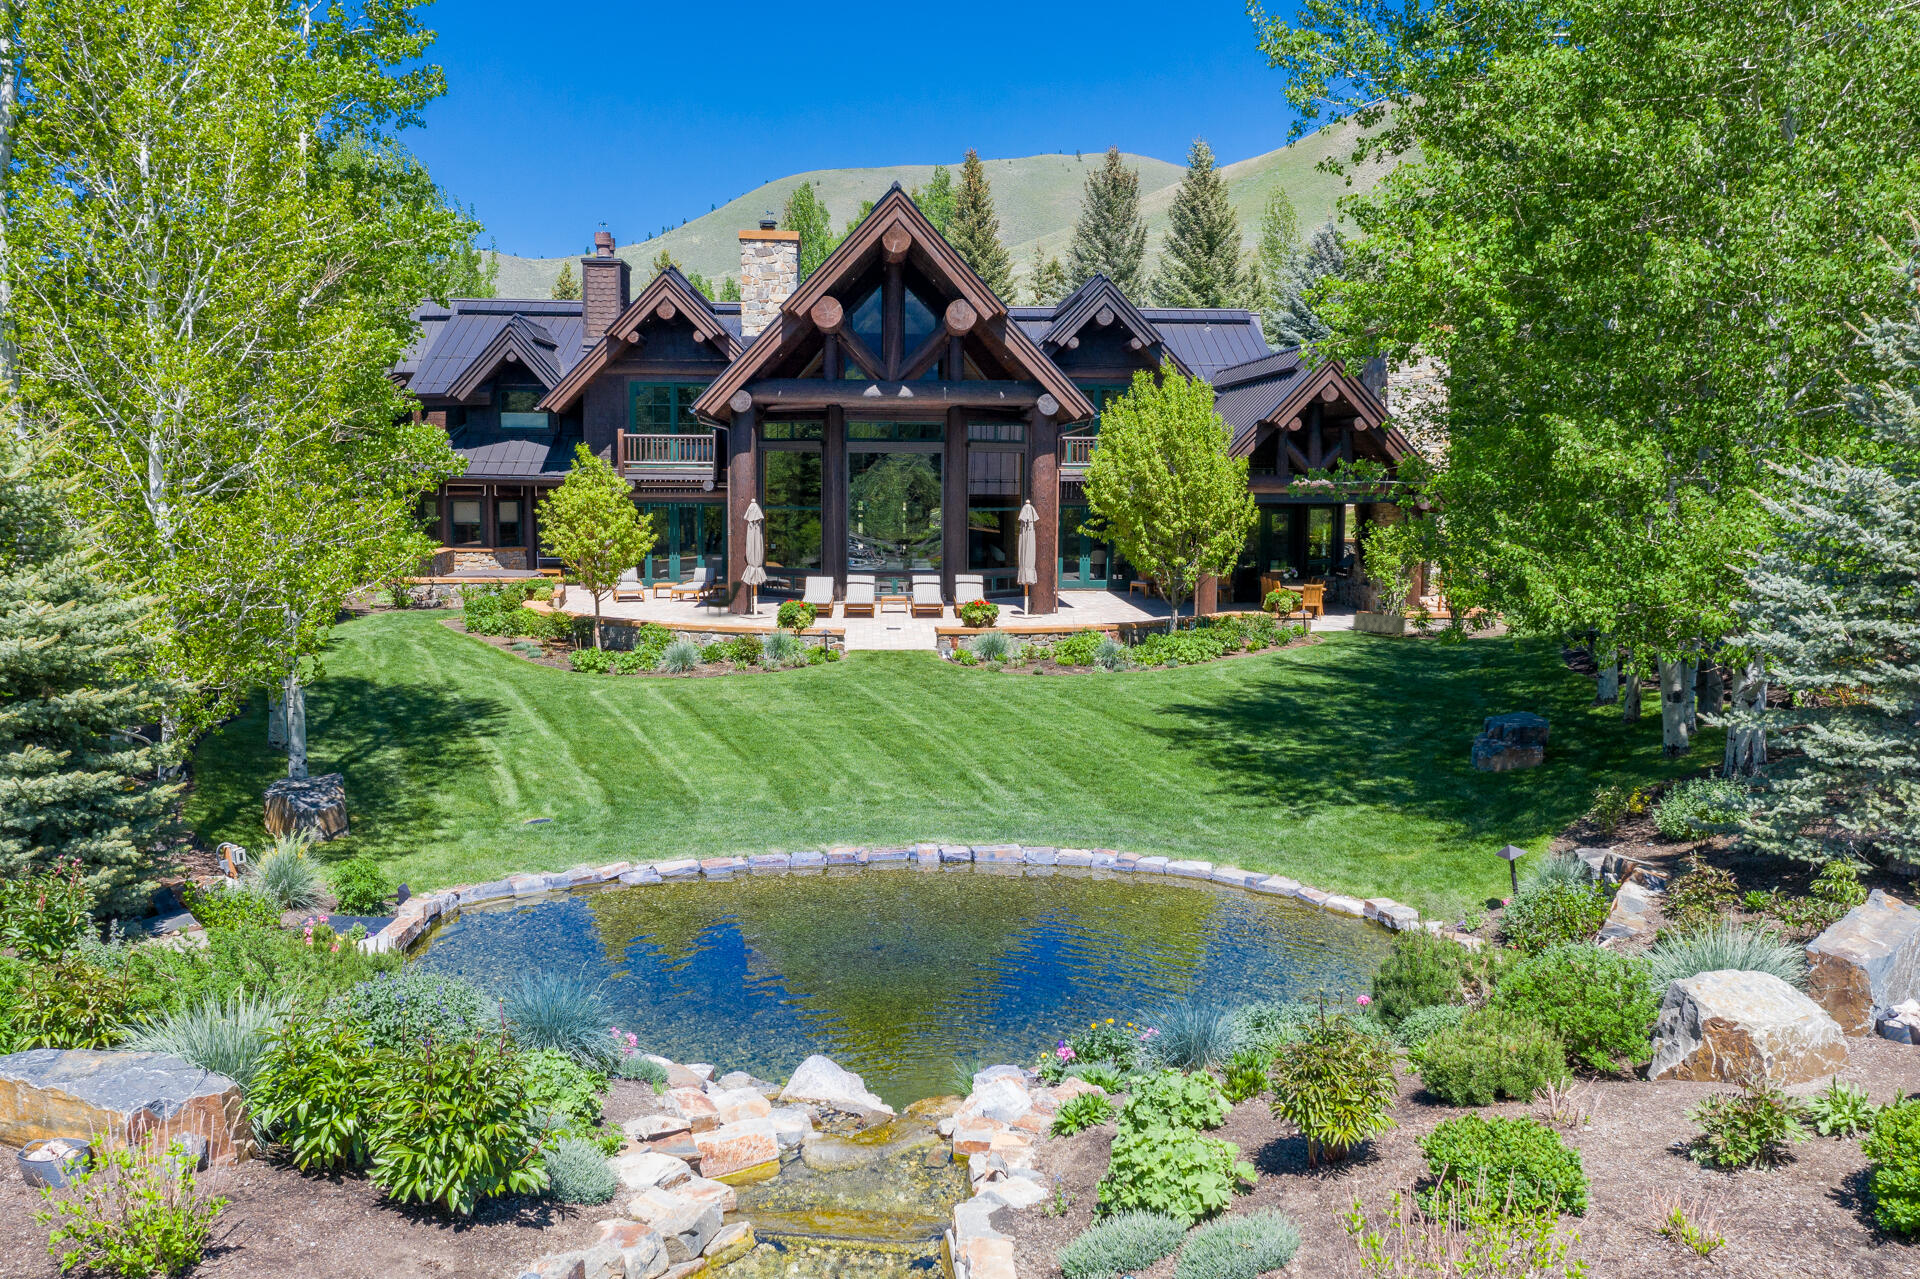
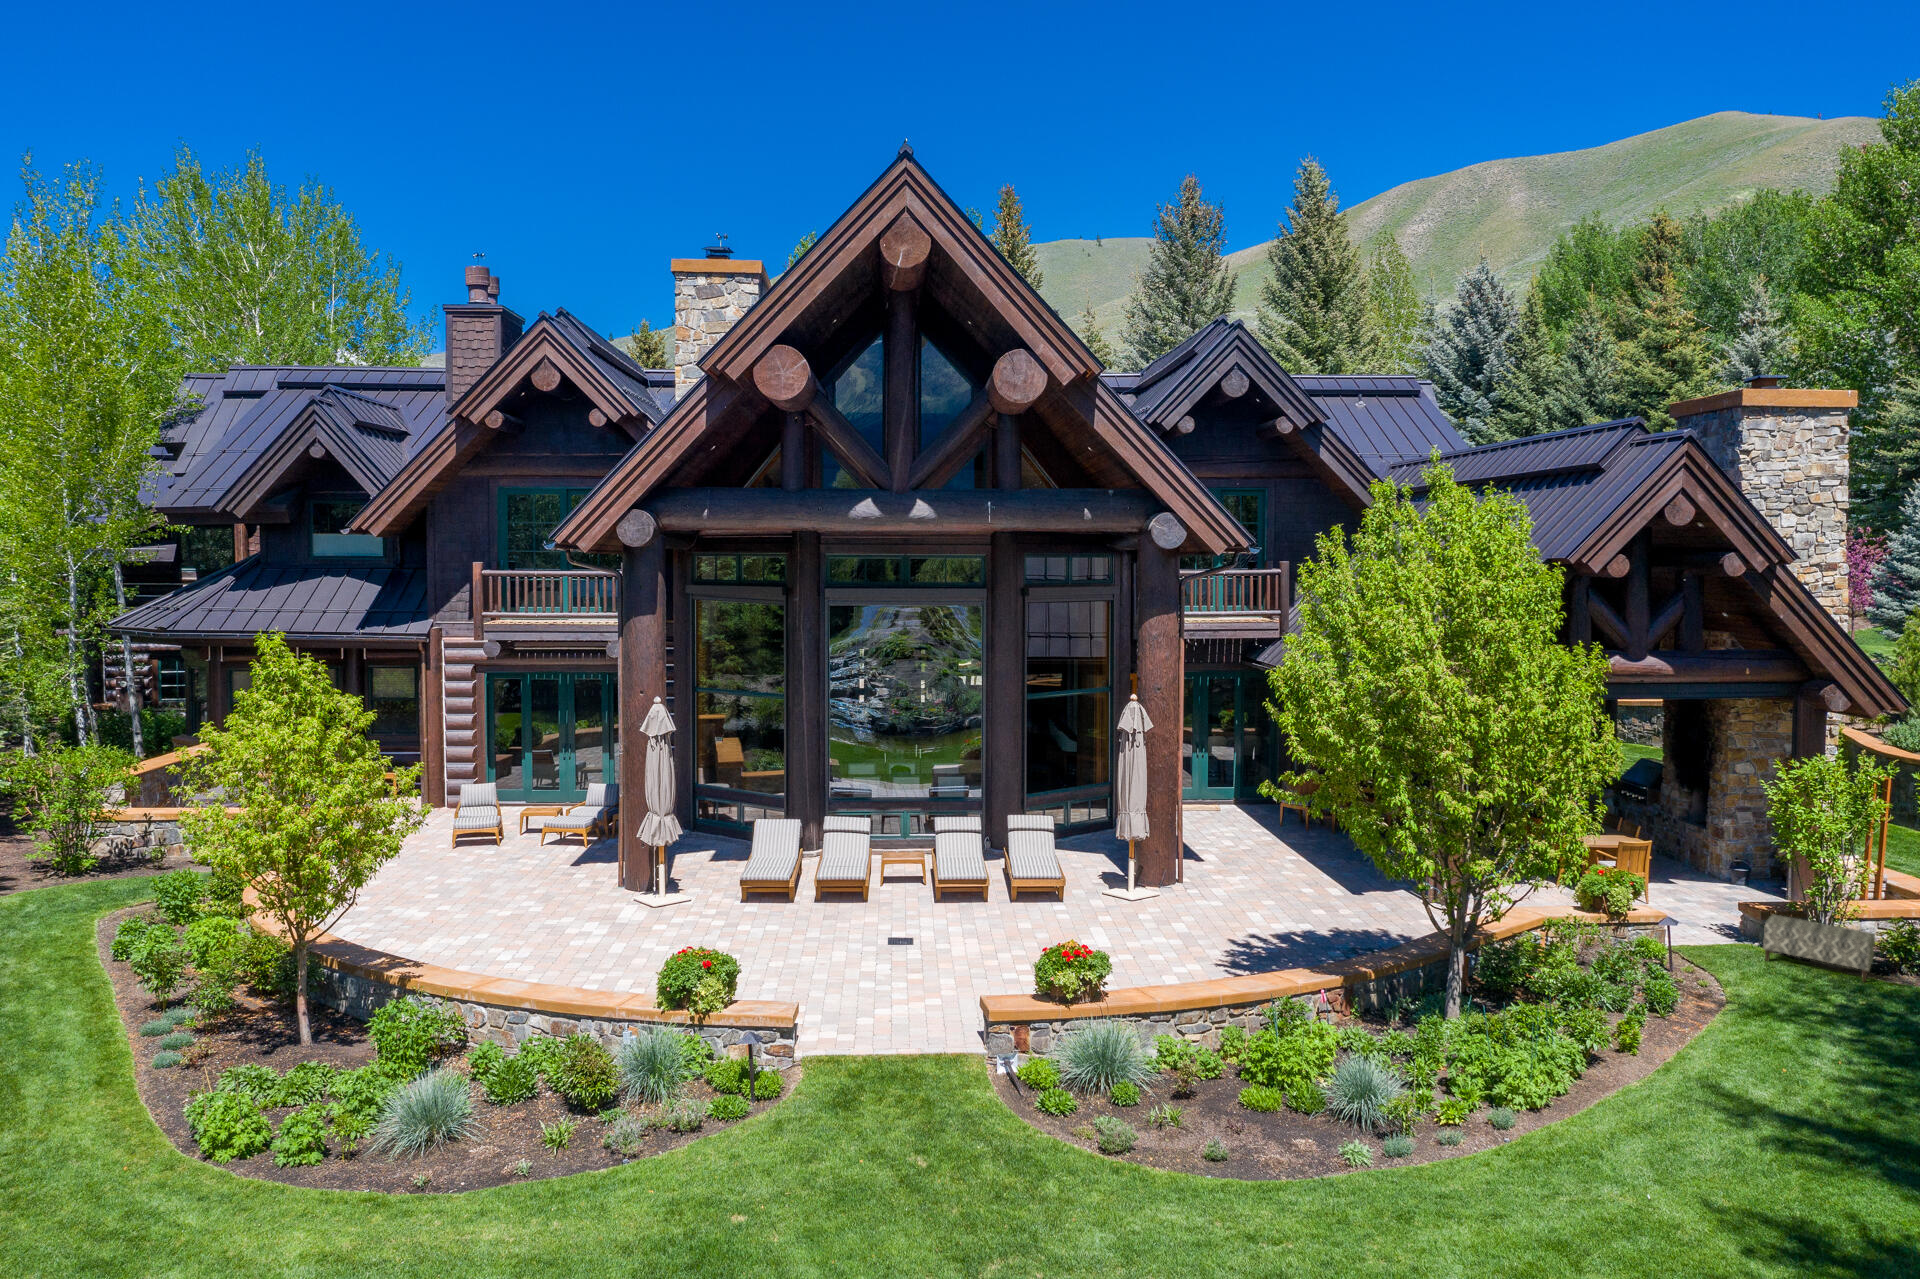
lounge chair: present [705,580,742,612] -> none [564,835,633,910]

